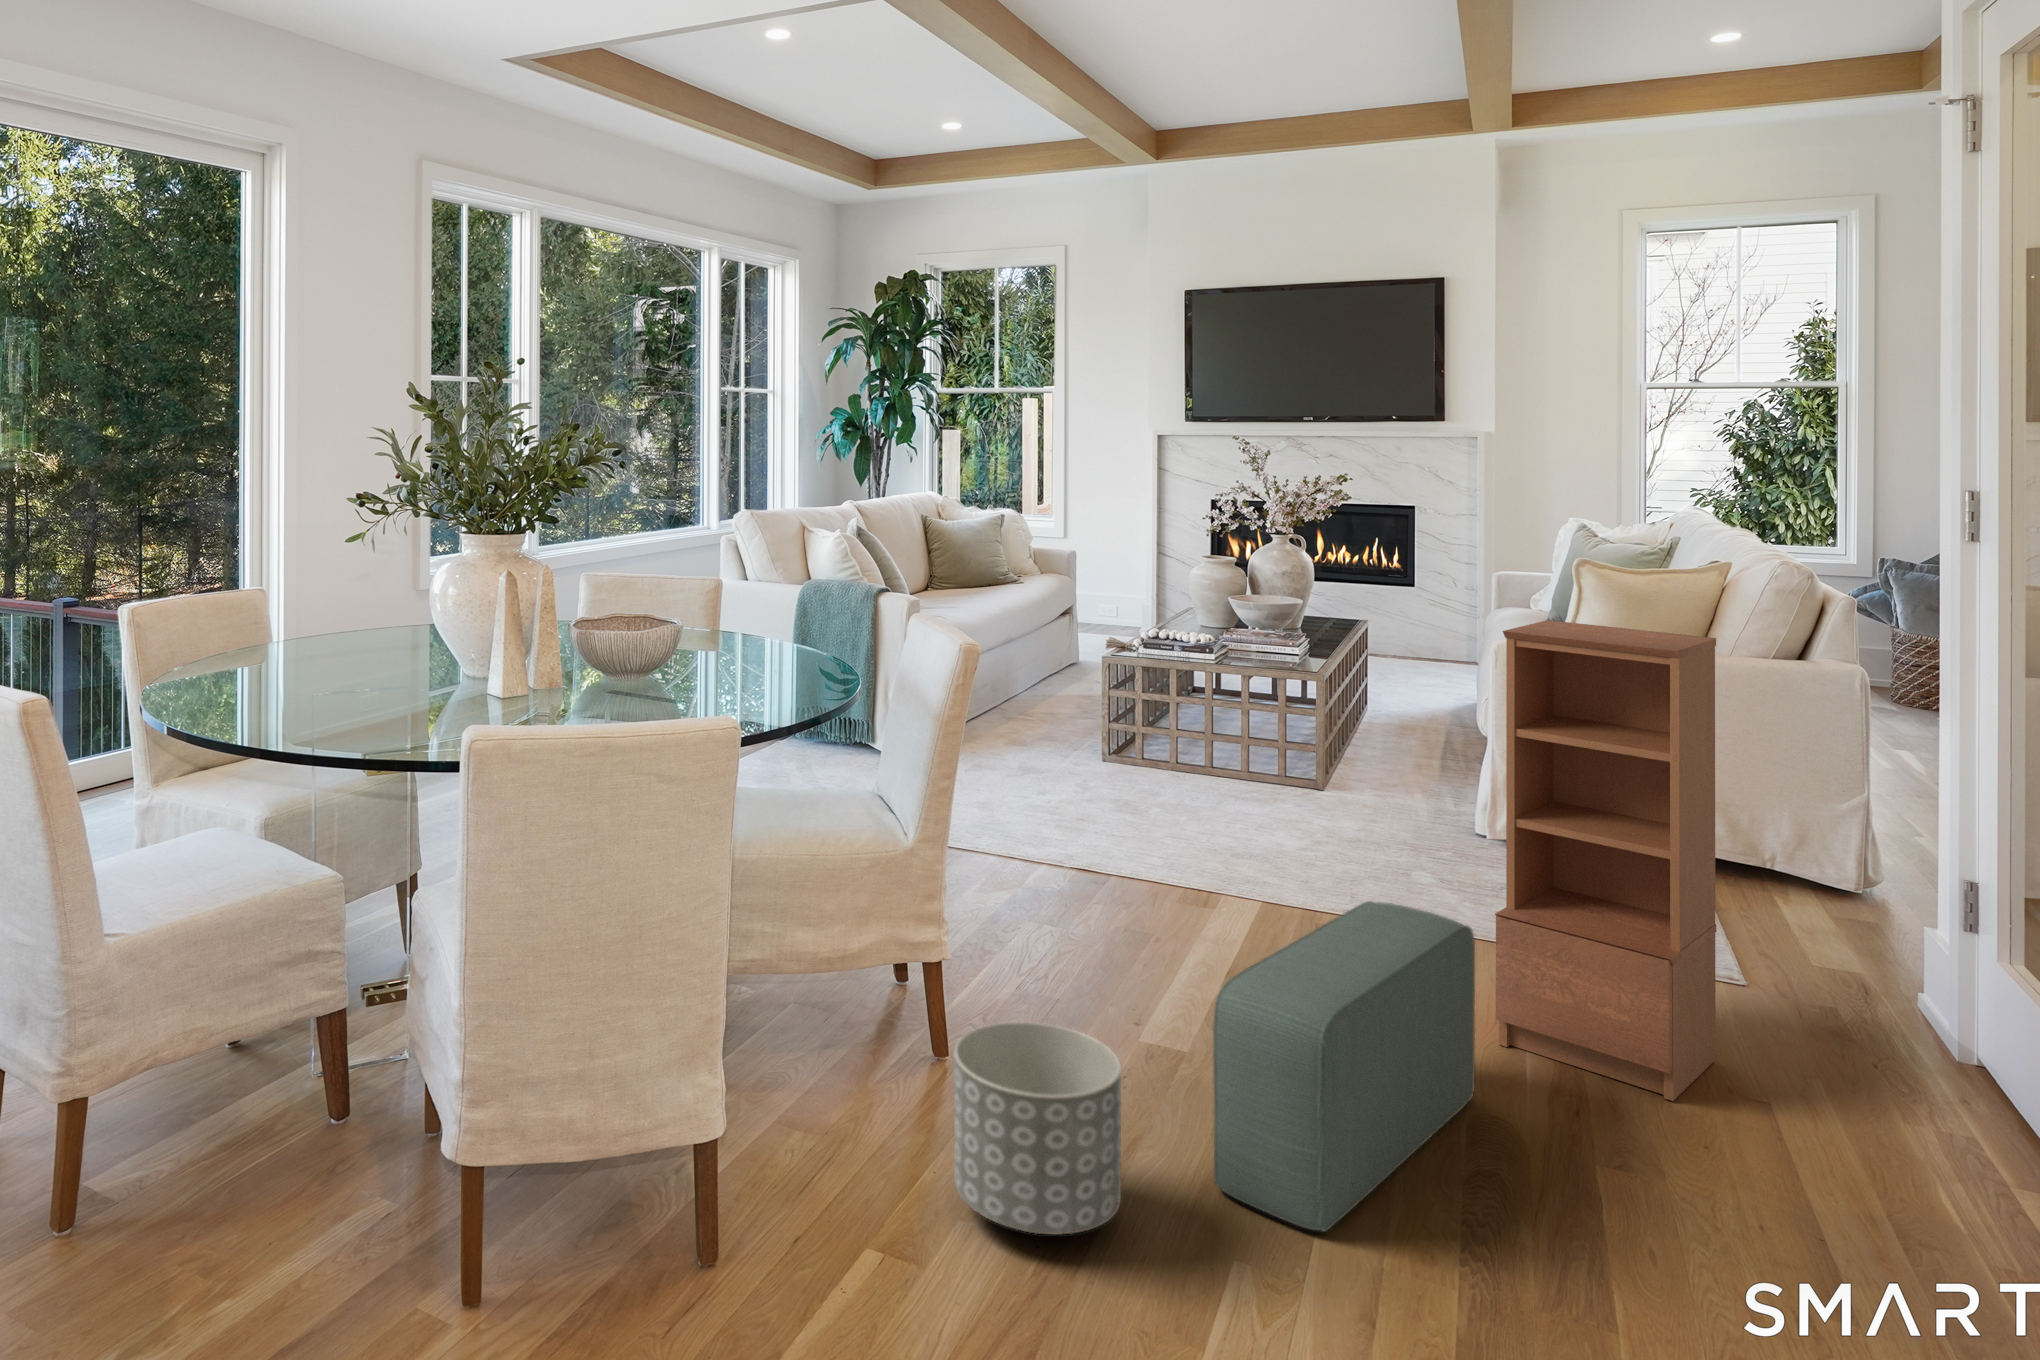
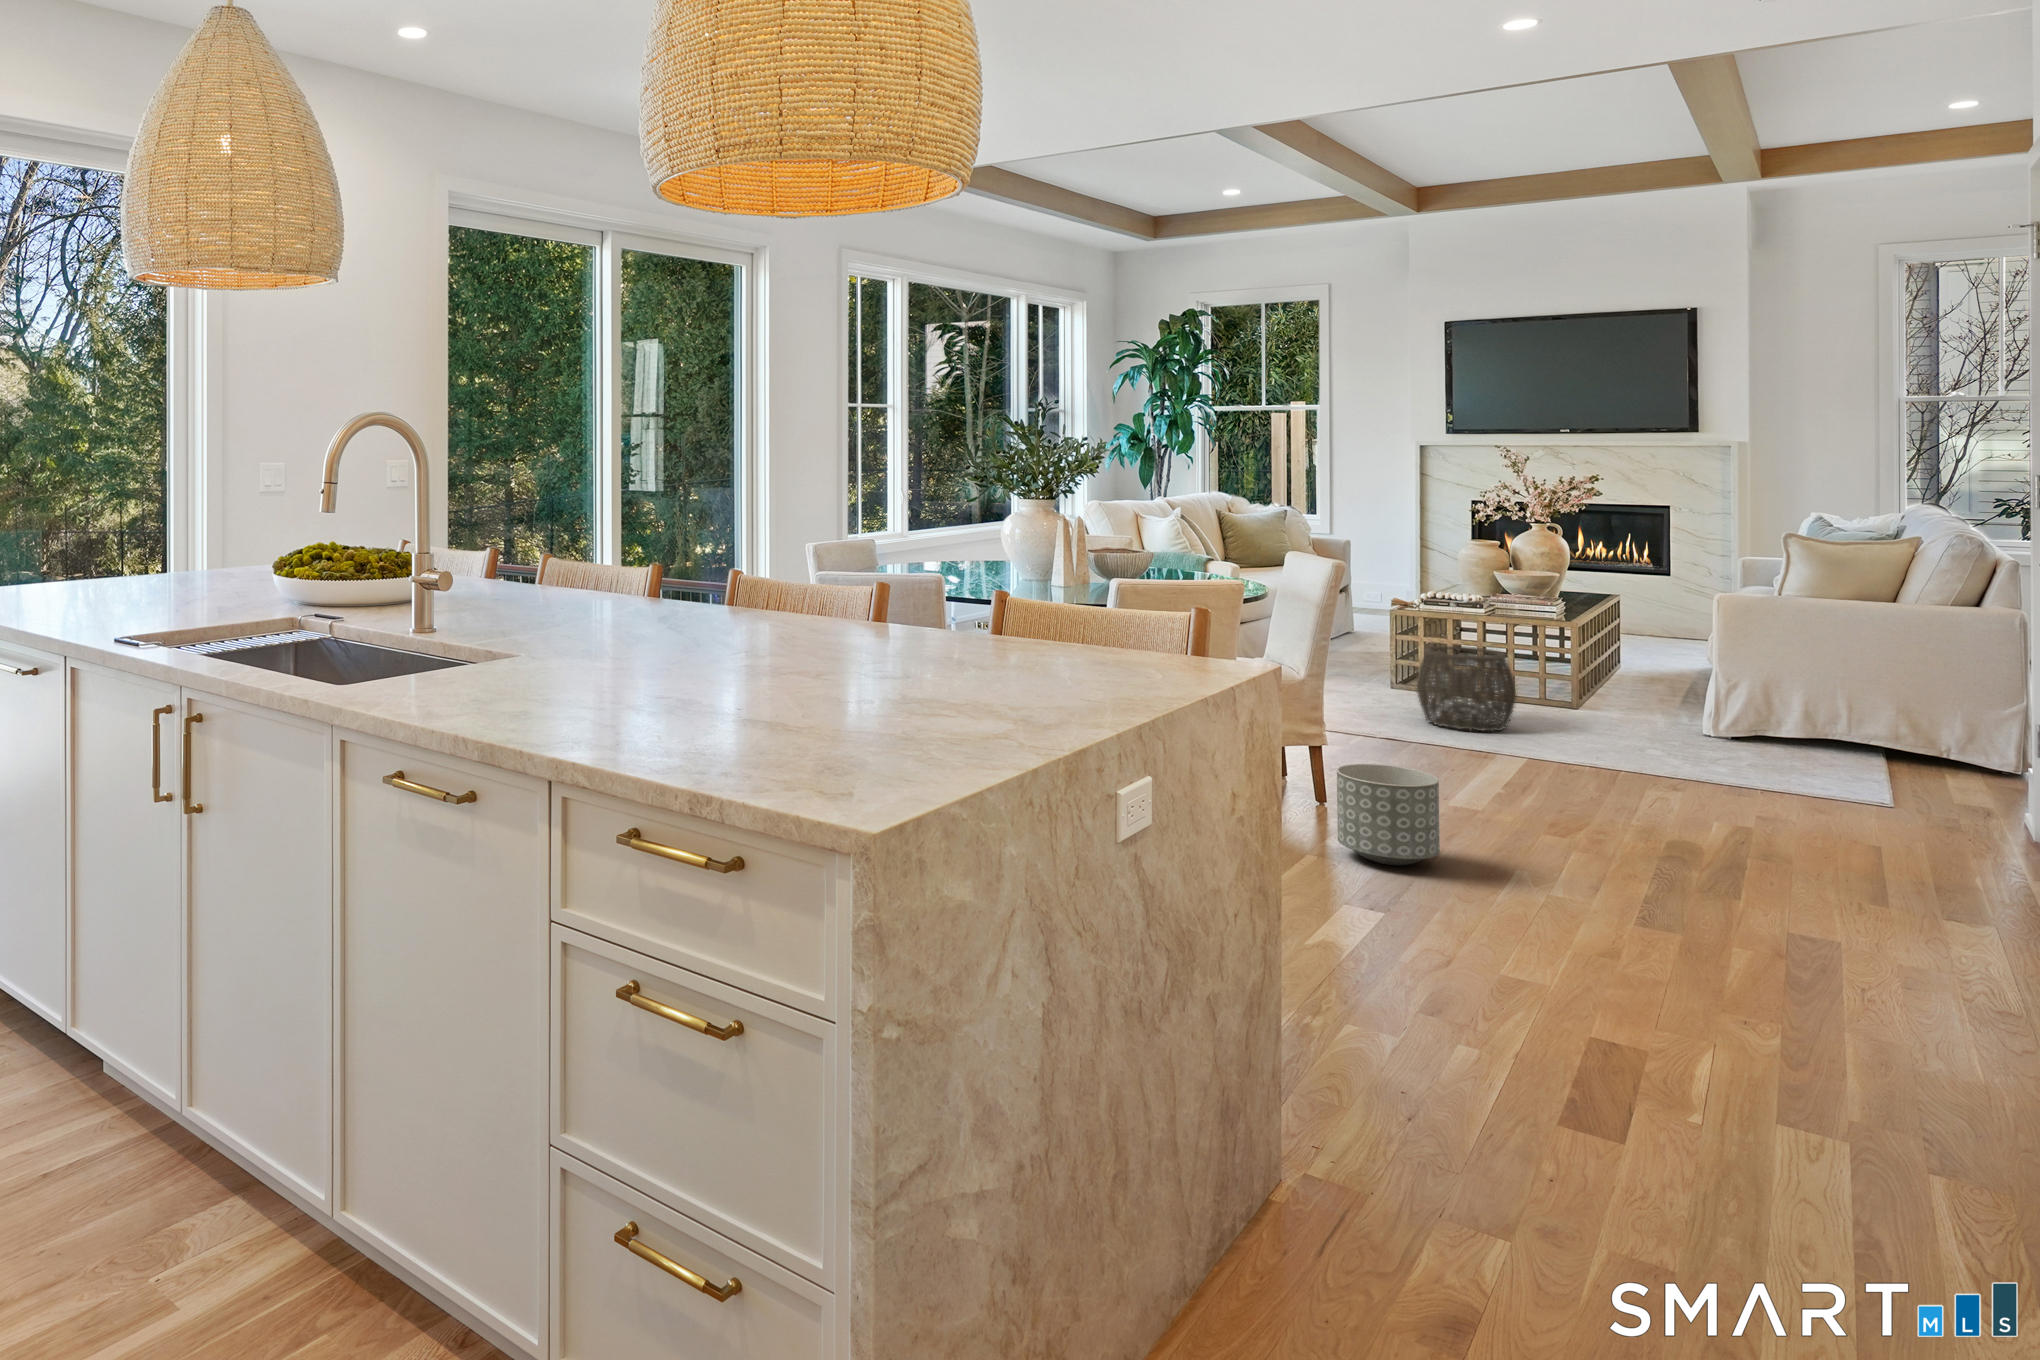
bookcase: present [1495,620,1717,1101] -> none [1691,558,1854,850]
woven basket: none [1127,716,1252,841] -> present [1417,646,1517,731]
pouf: present [1213,901,1475,1232] -> none [1494,723,1672,874]

